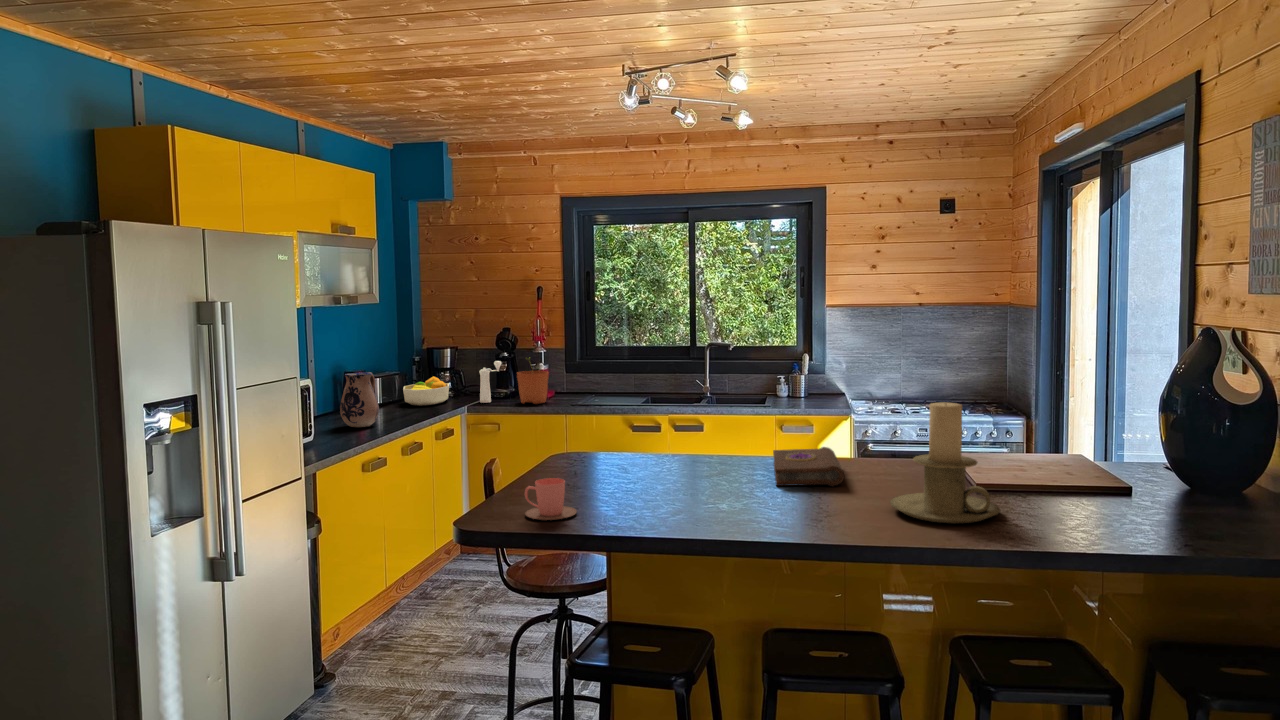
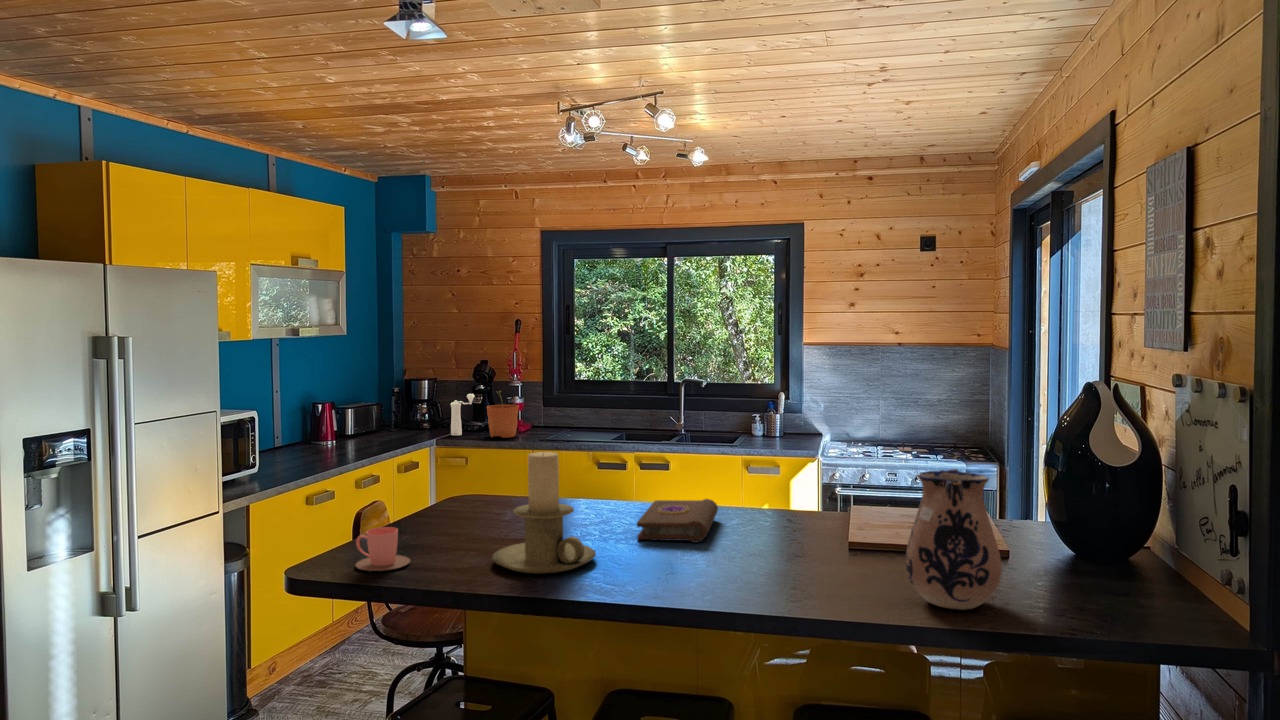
ceramic pitcher: present [340,372,379,427] -> present [906,469,1002,610]
fruit bowl: present [403,376,449,406] -> none [374,408,423,437]
candle holder: present [890,403,1000,524] -> present [492,452,596,574]

